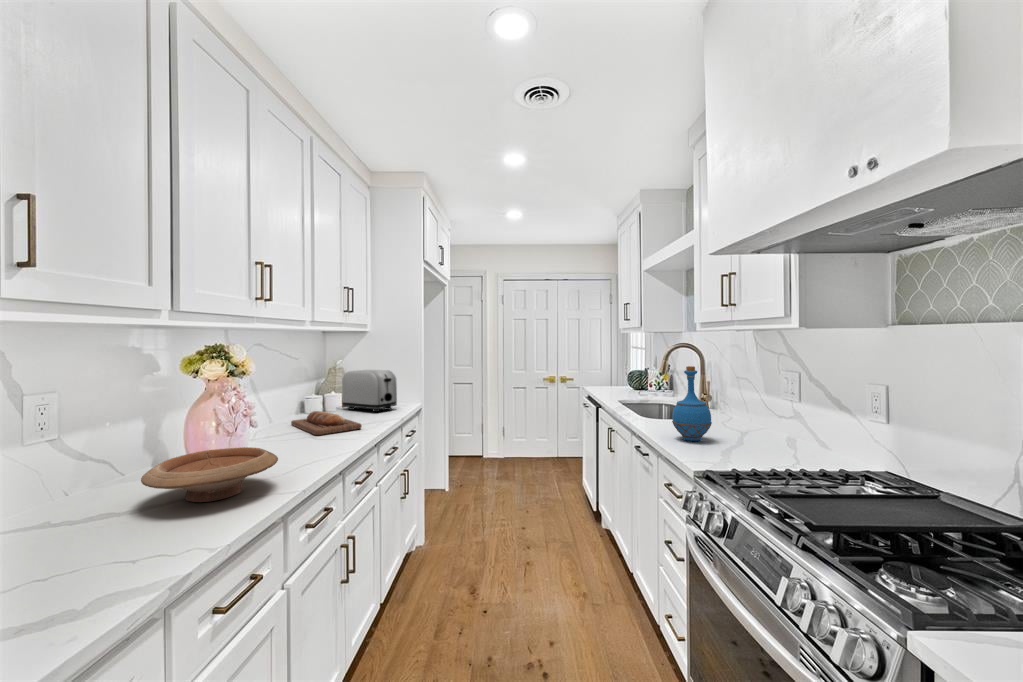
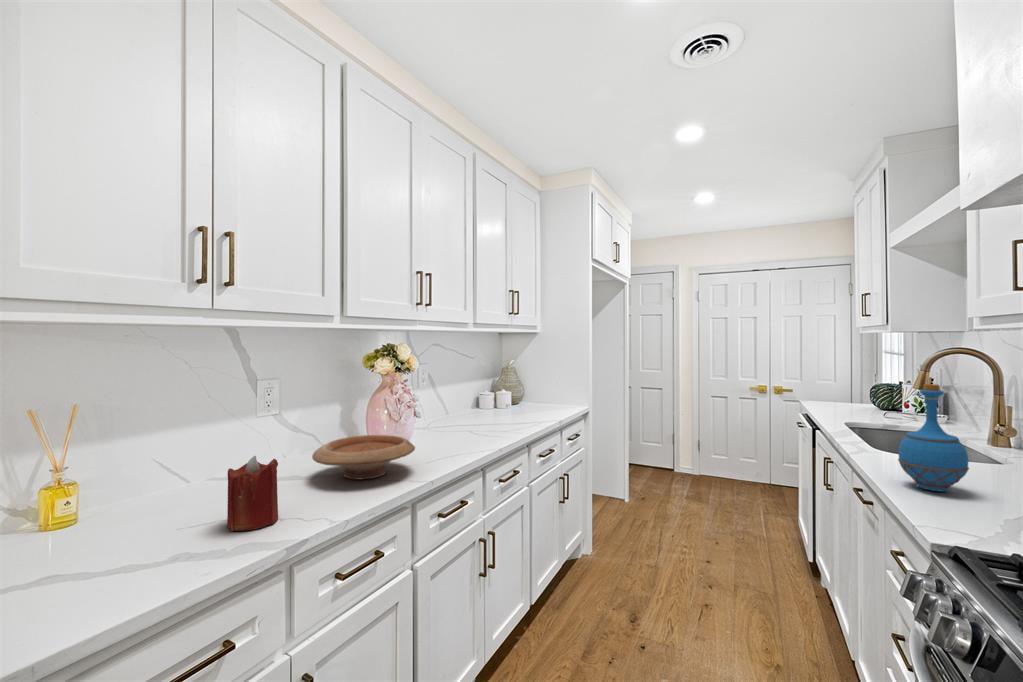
toaster: present [342,370,397,412] -> none [512,370,561,412]
bread loaf: present [291,411,362,435] -> none [460,407,516,430]
candle: none [50,486,128,588] -> present [227,456,278,531]

